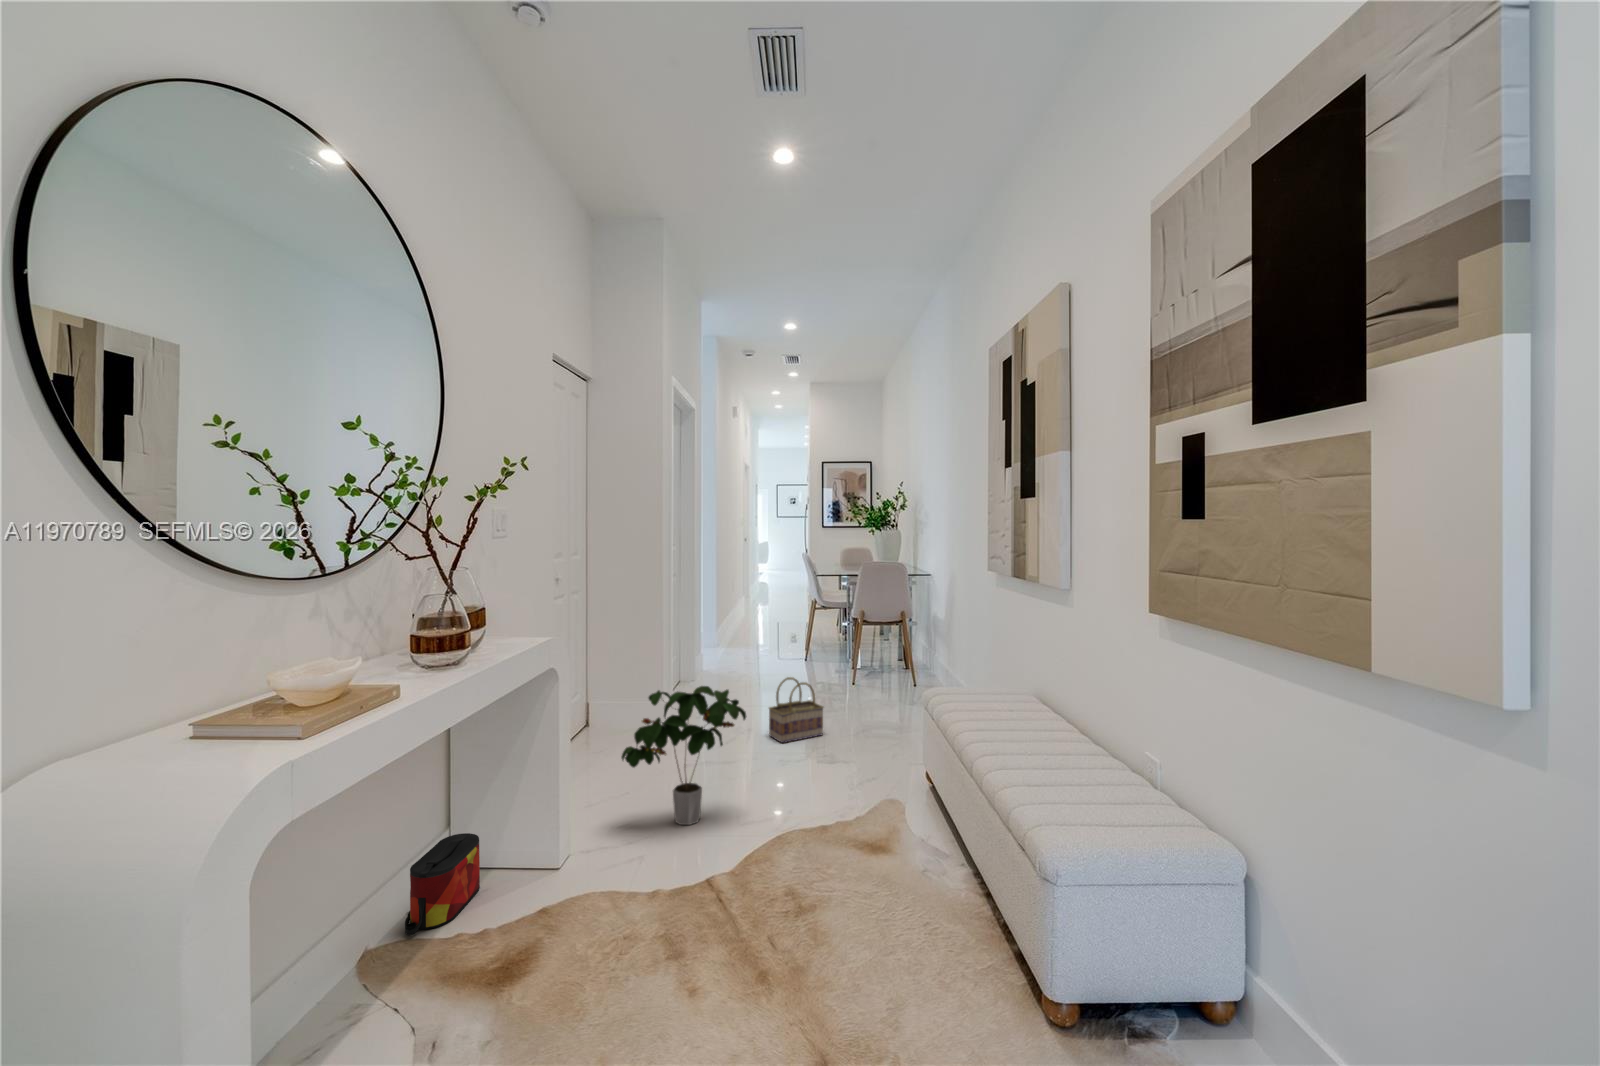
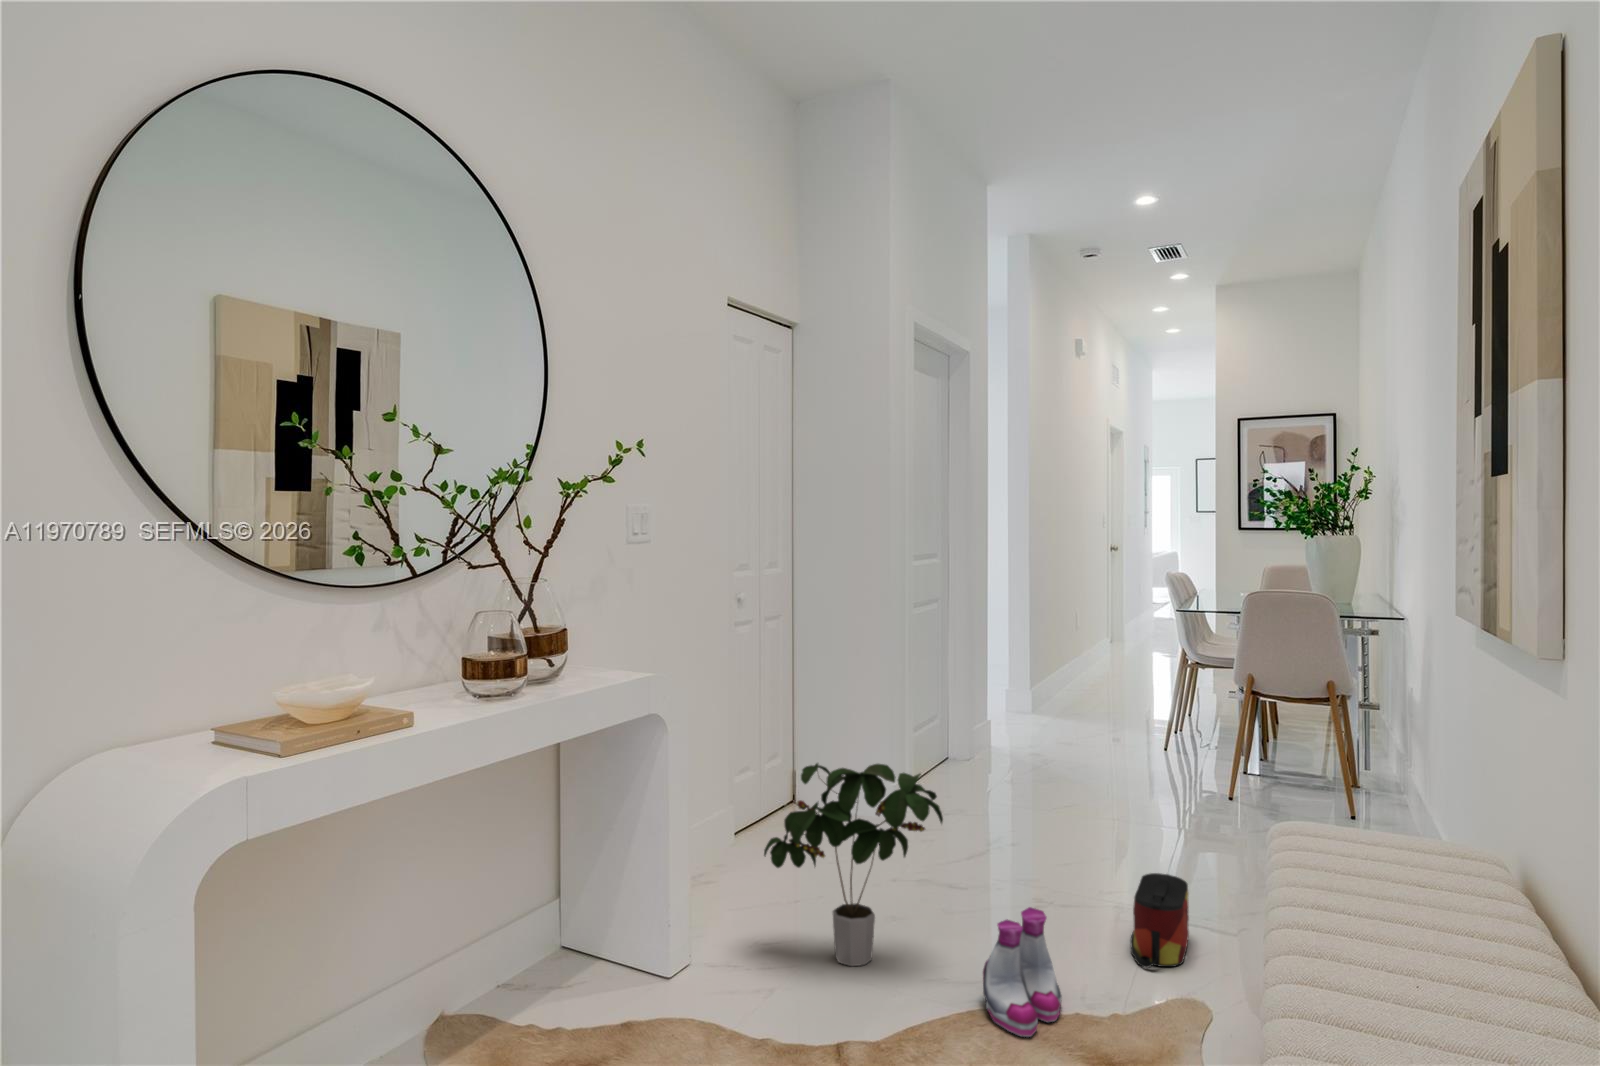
basket: present [769,677,824,743] -> none [1042,766,1134,869]
boots: none [781,763,829,842] -> present [983,907,1062,1037]
bag: present [405,833,480,935] -> present [1130,873,1189,968]

